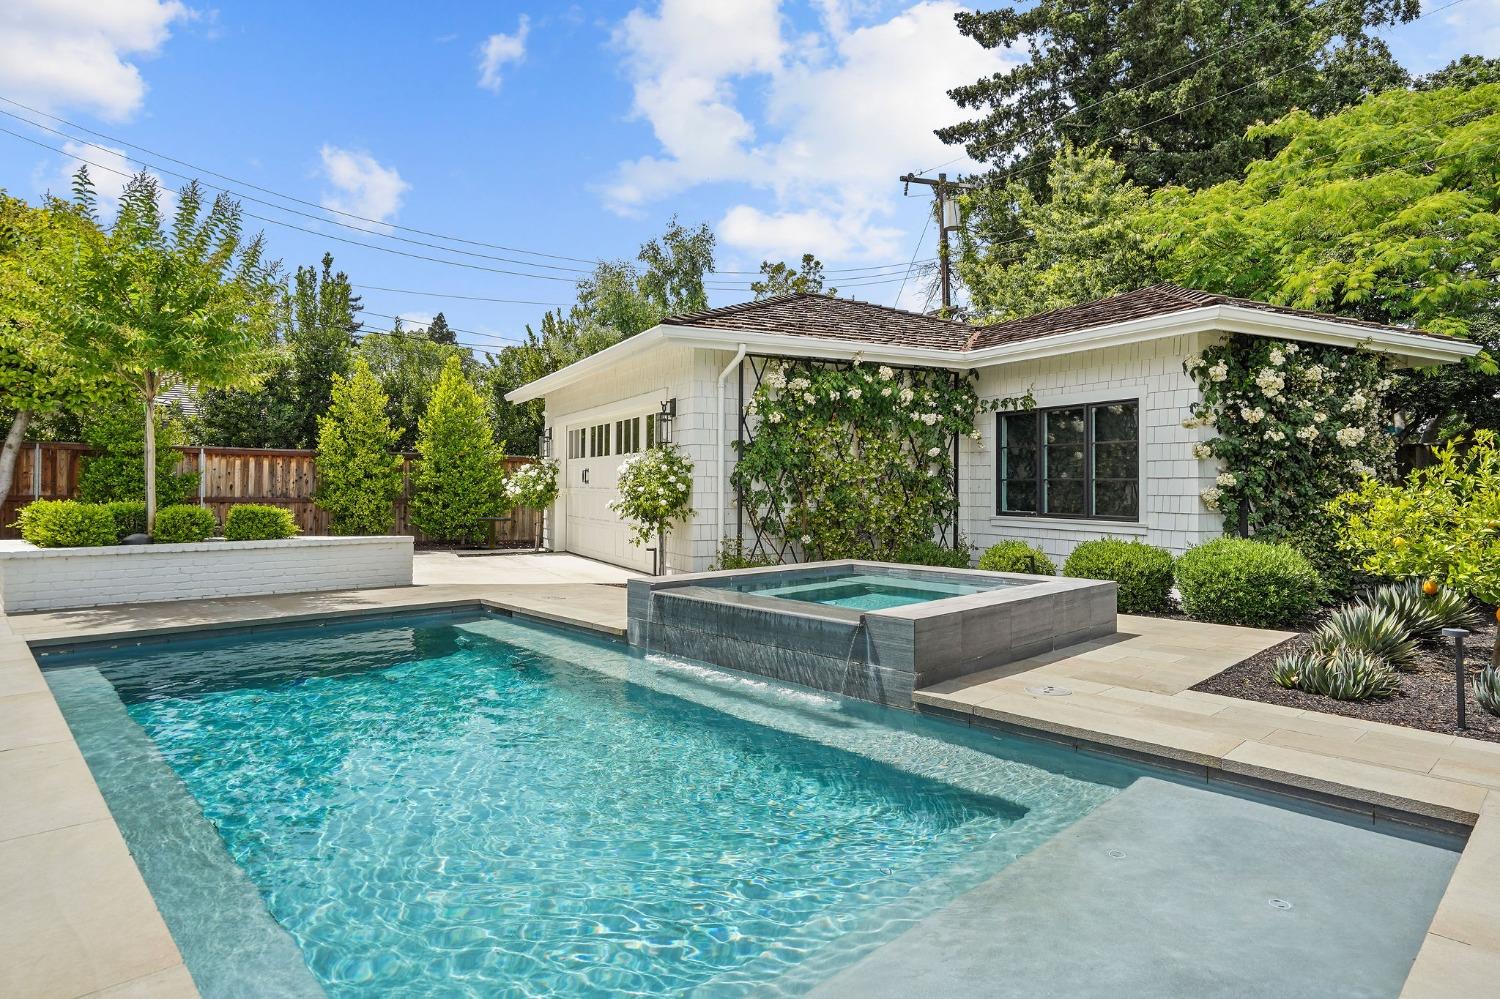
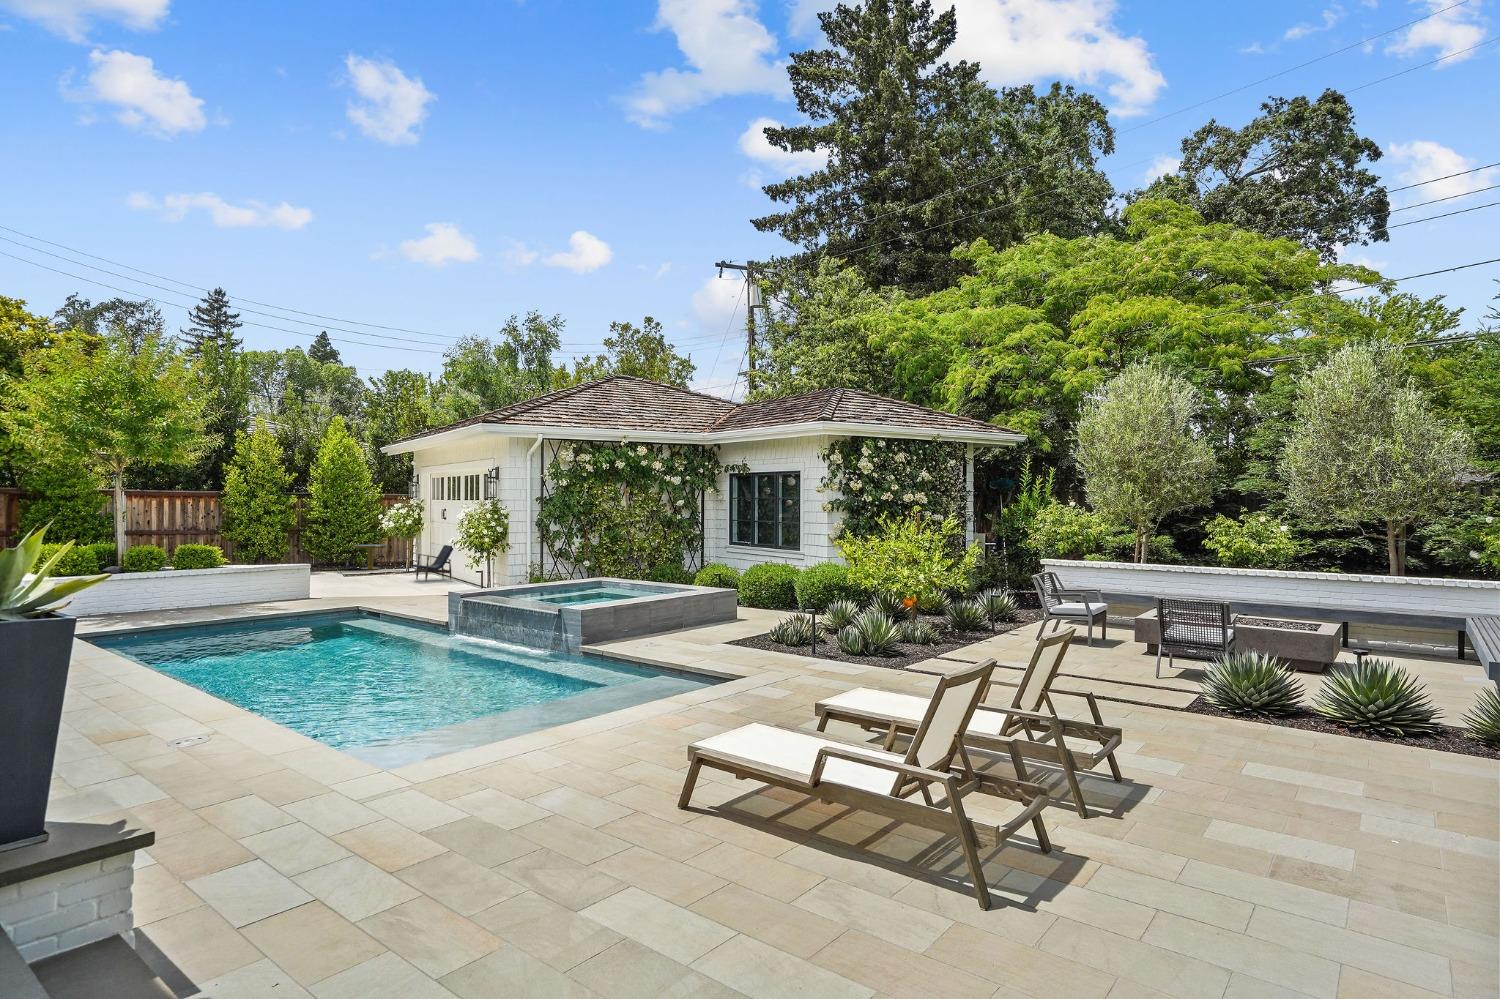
lounge chair: none [546,516,600,564] -> present [412,545,453,581]

